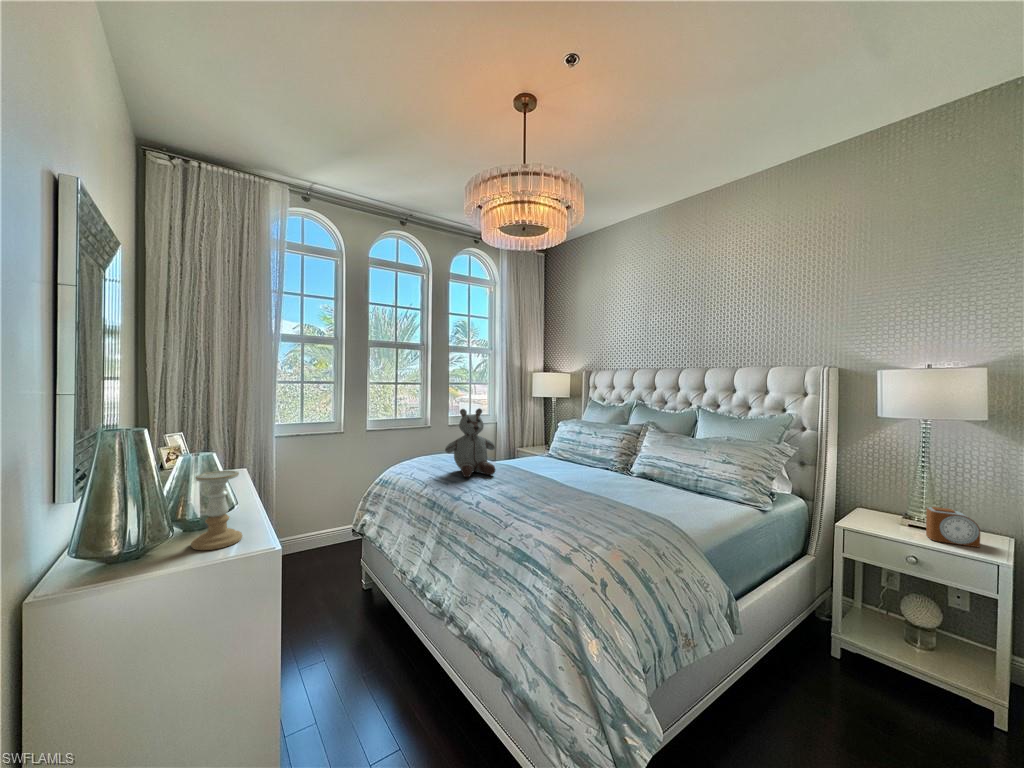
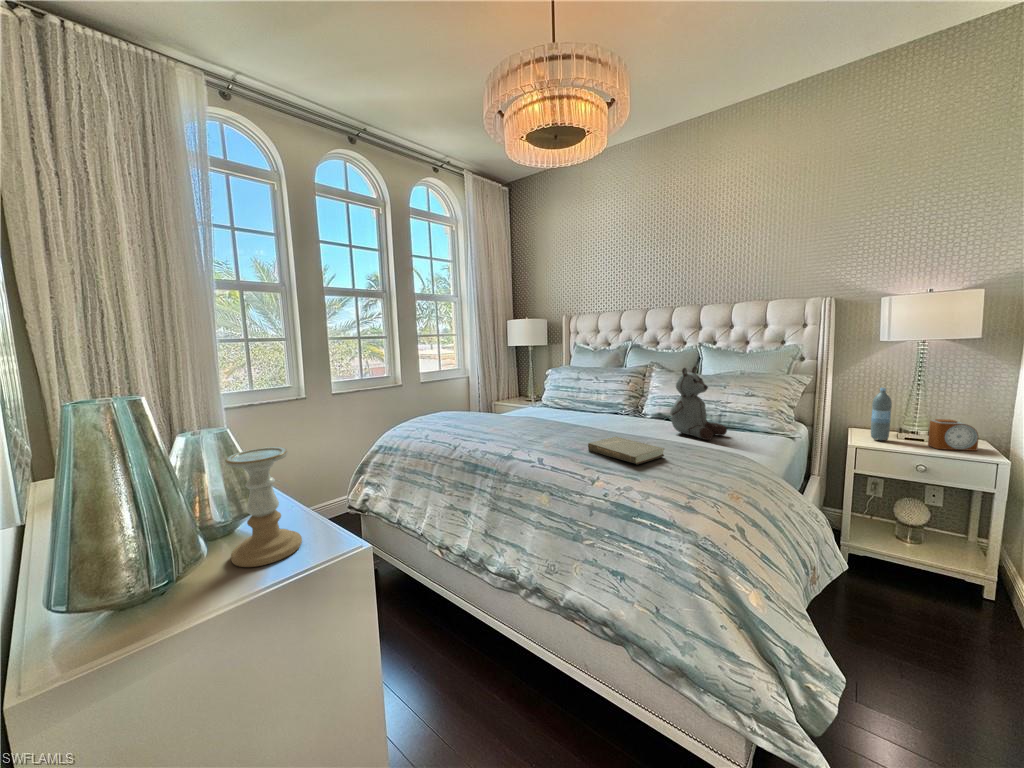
stuffed bear: present [445,408,495,477] -> present [670,367,727,440]
water bottle: none [865,467,887,526] -> present [871,388,892,441]
book: none [526,490,586,517] -> present [588,437,664,464]

